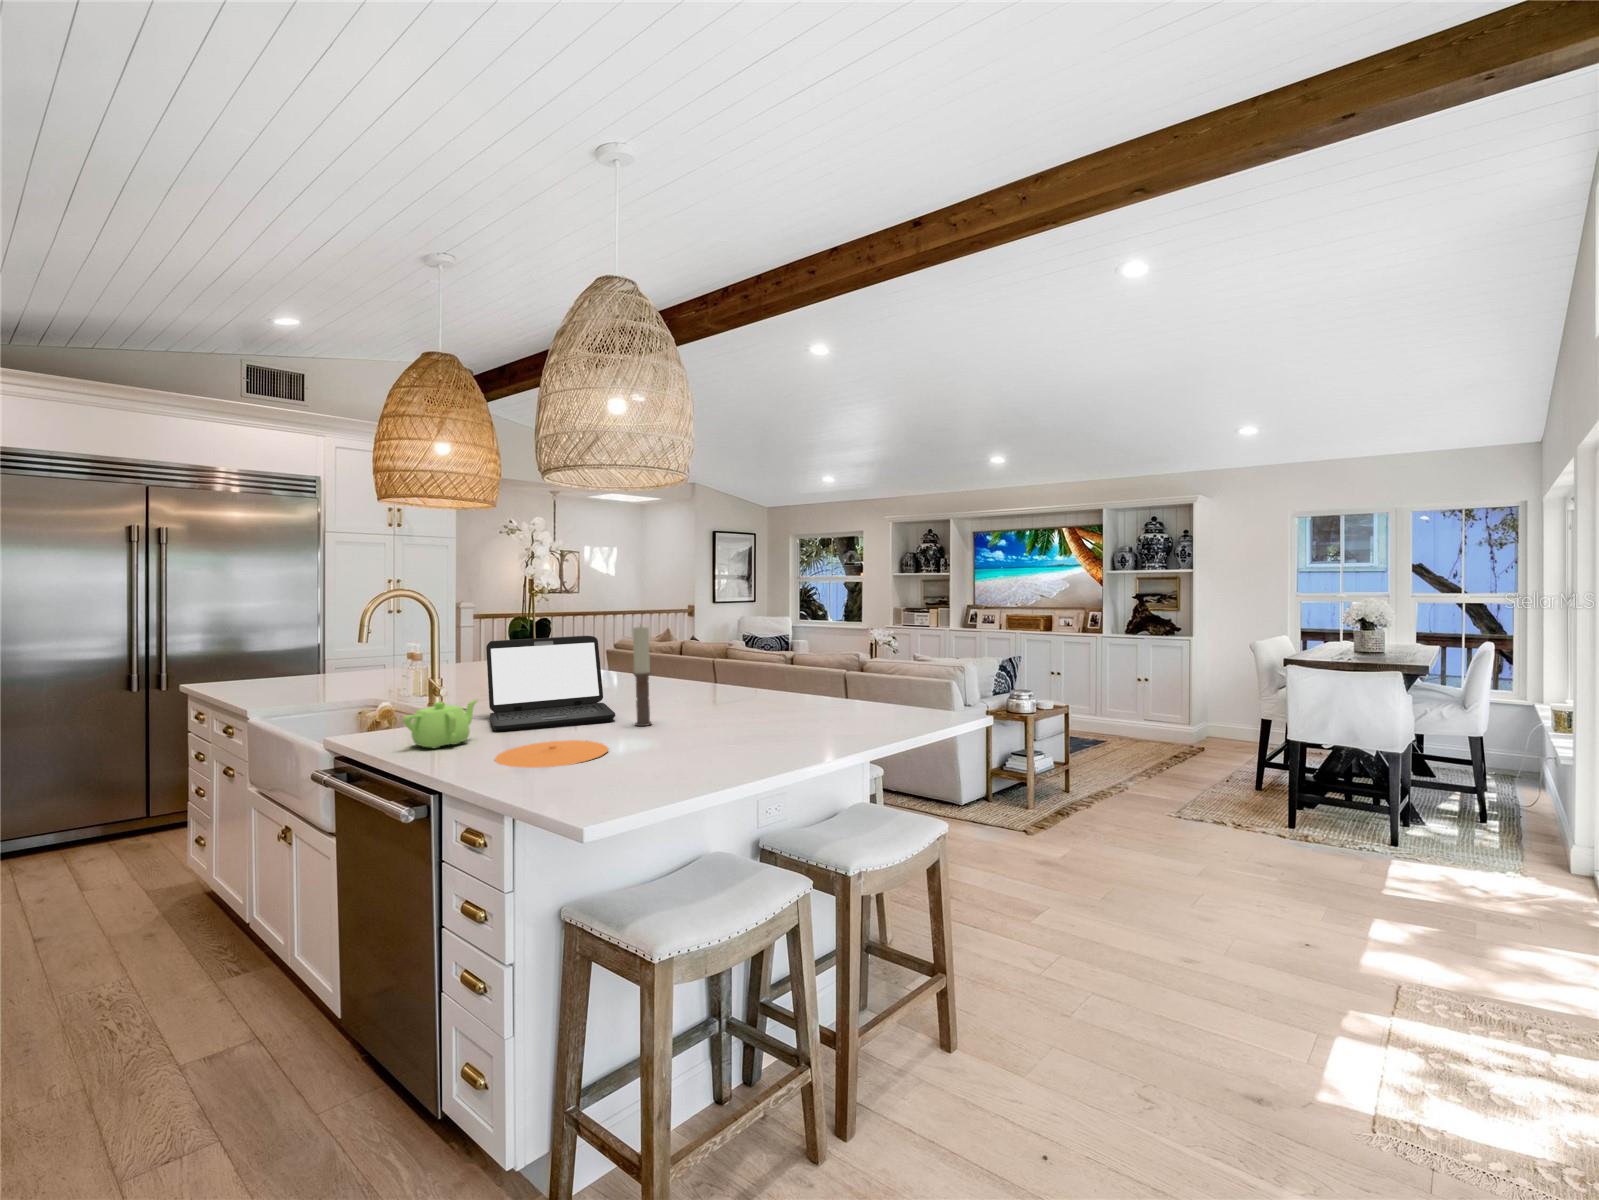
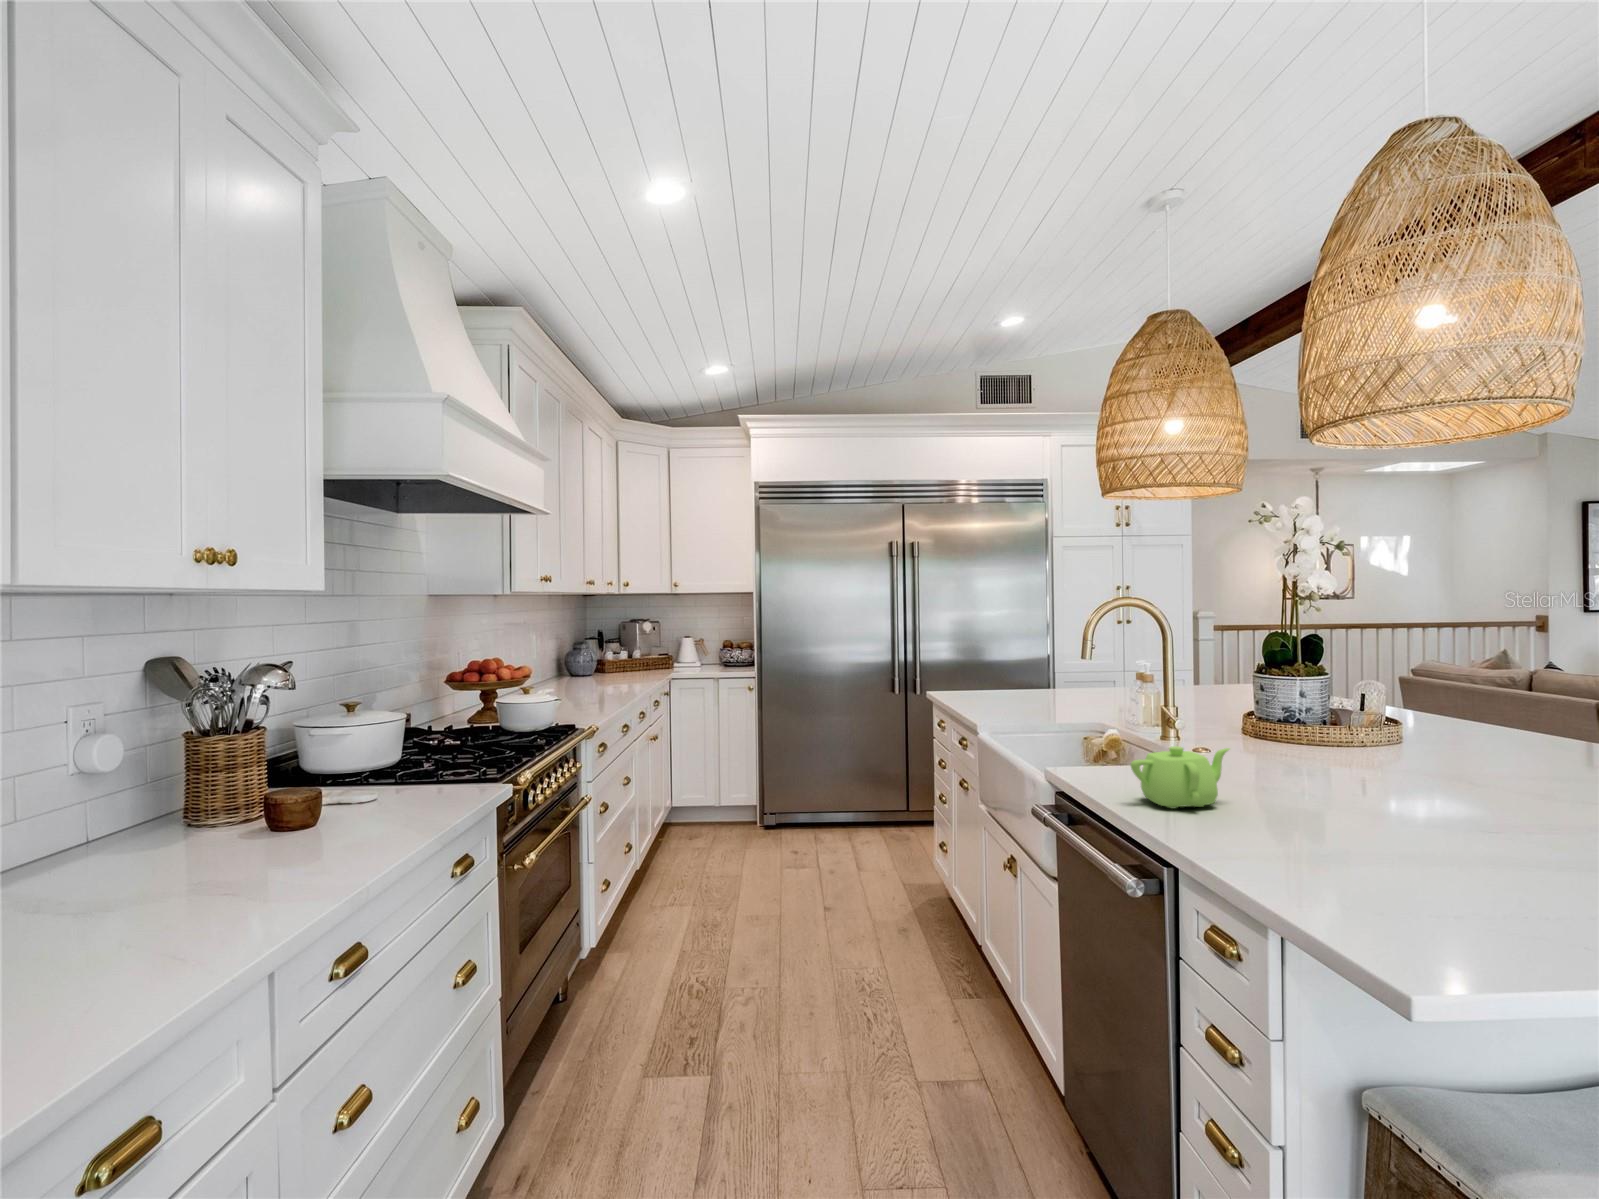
candle: present [633,626,652,726] -> none [1501,652,1547,830]
laptop: present [486,636,615,732] -> none [1236,665,1462,808]
plate: present [495,740,608,768] -> none [1259,829,1469,886]

